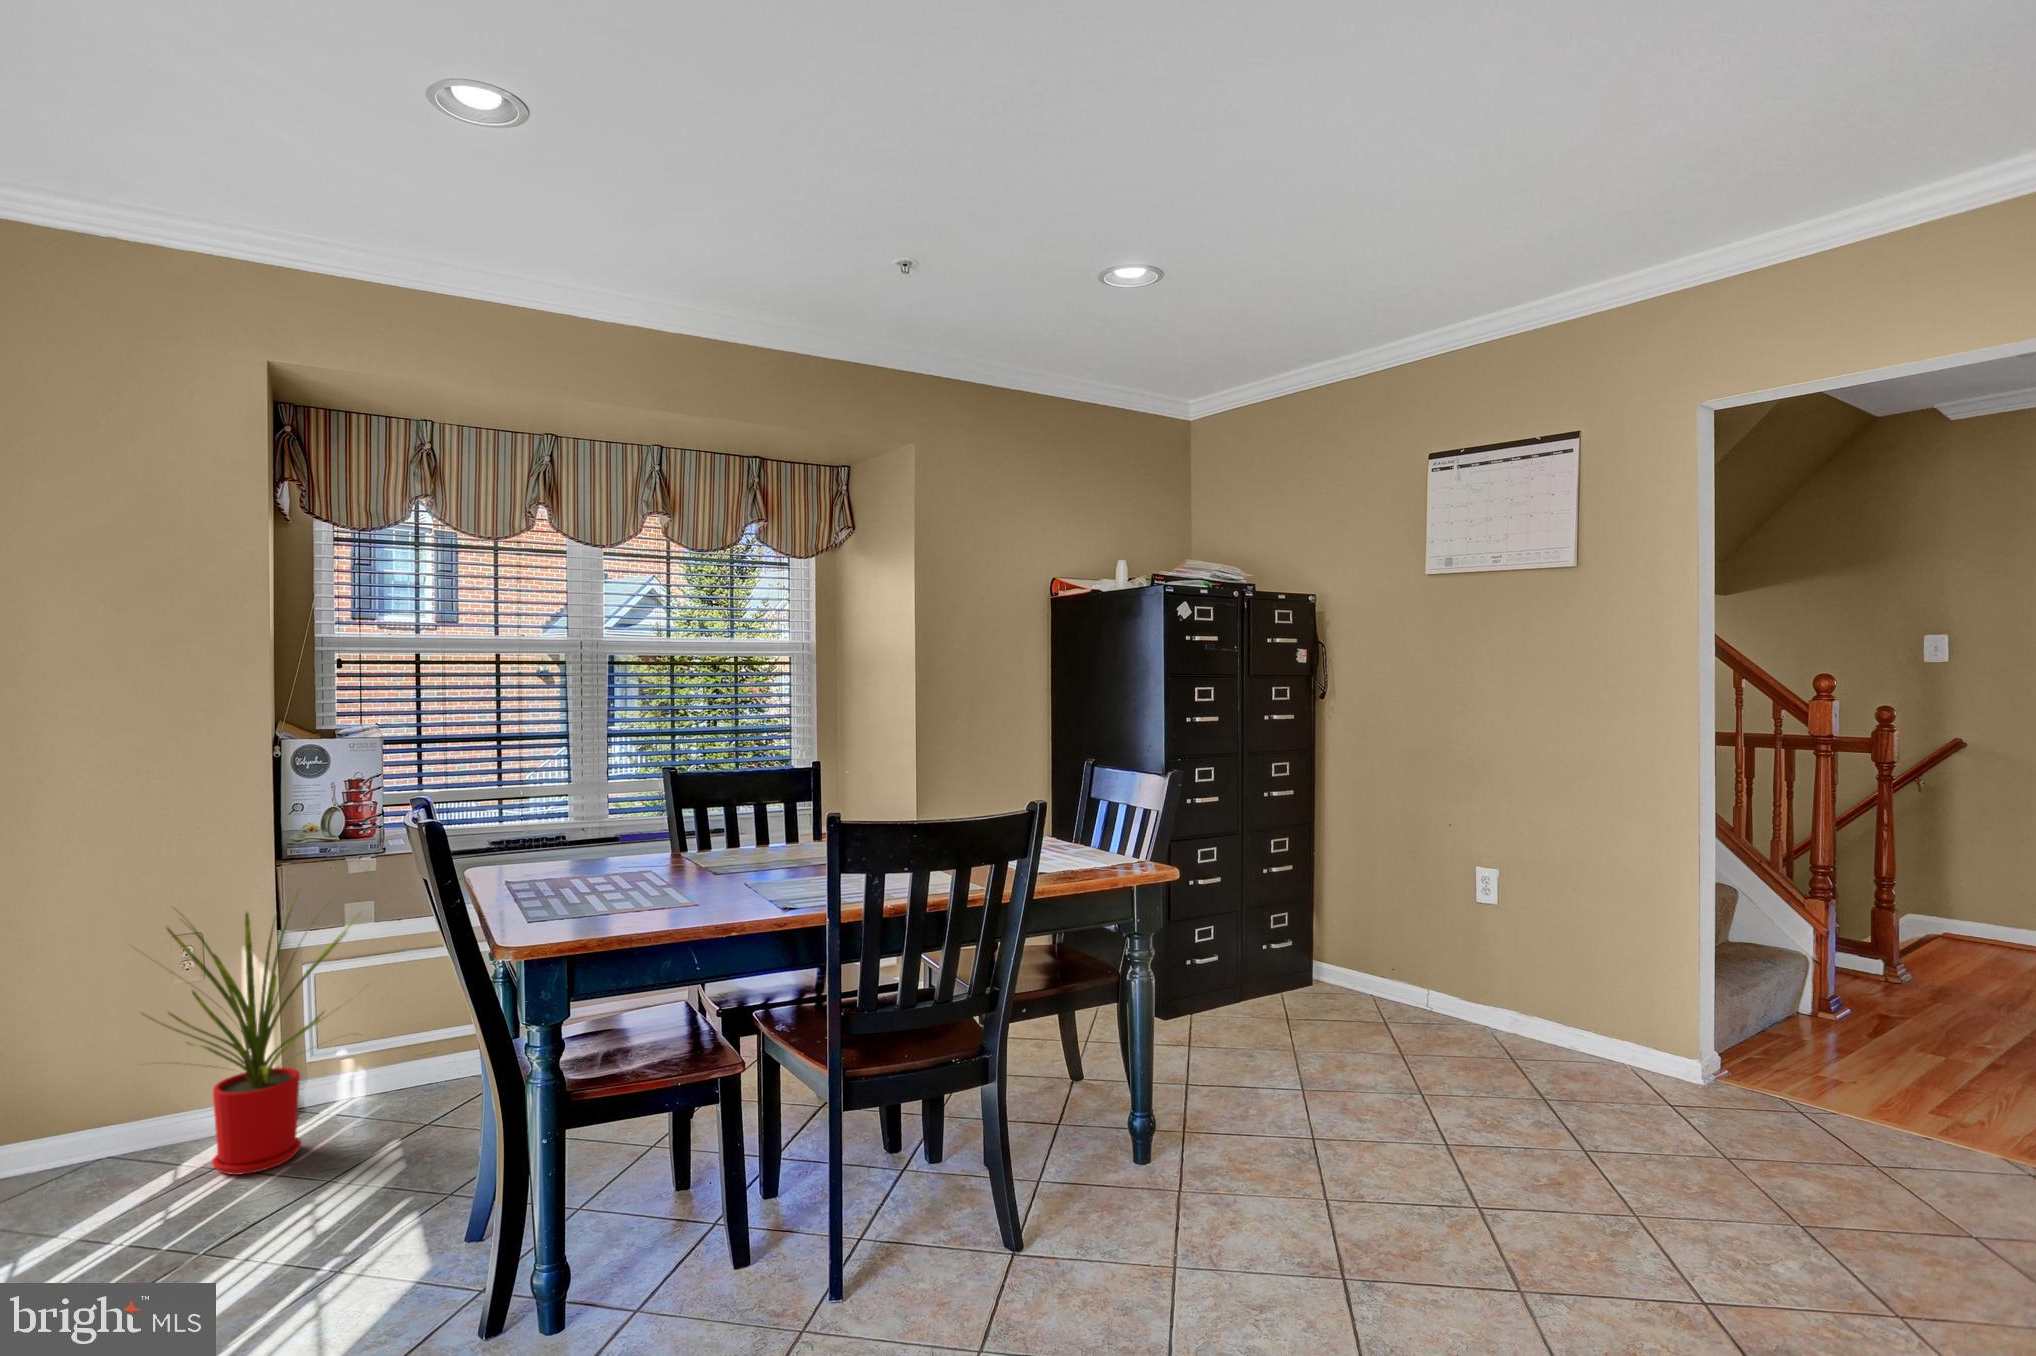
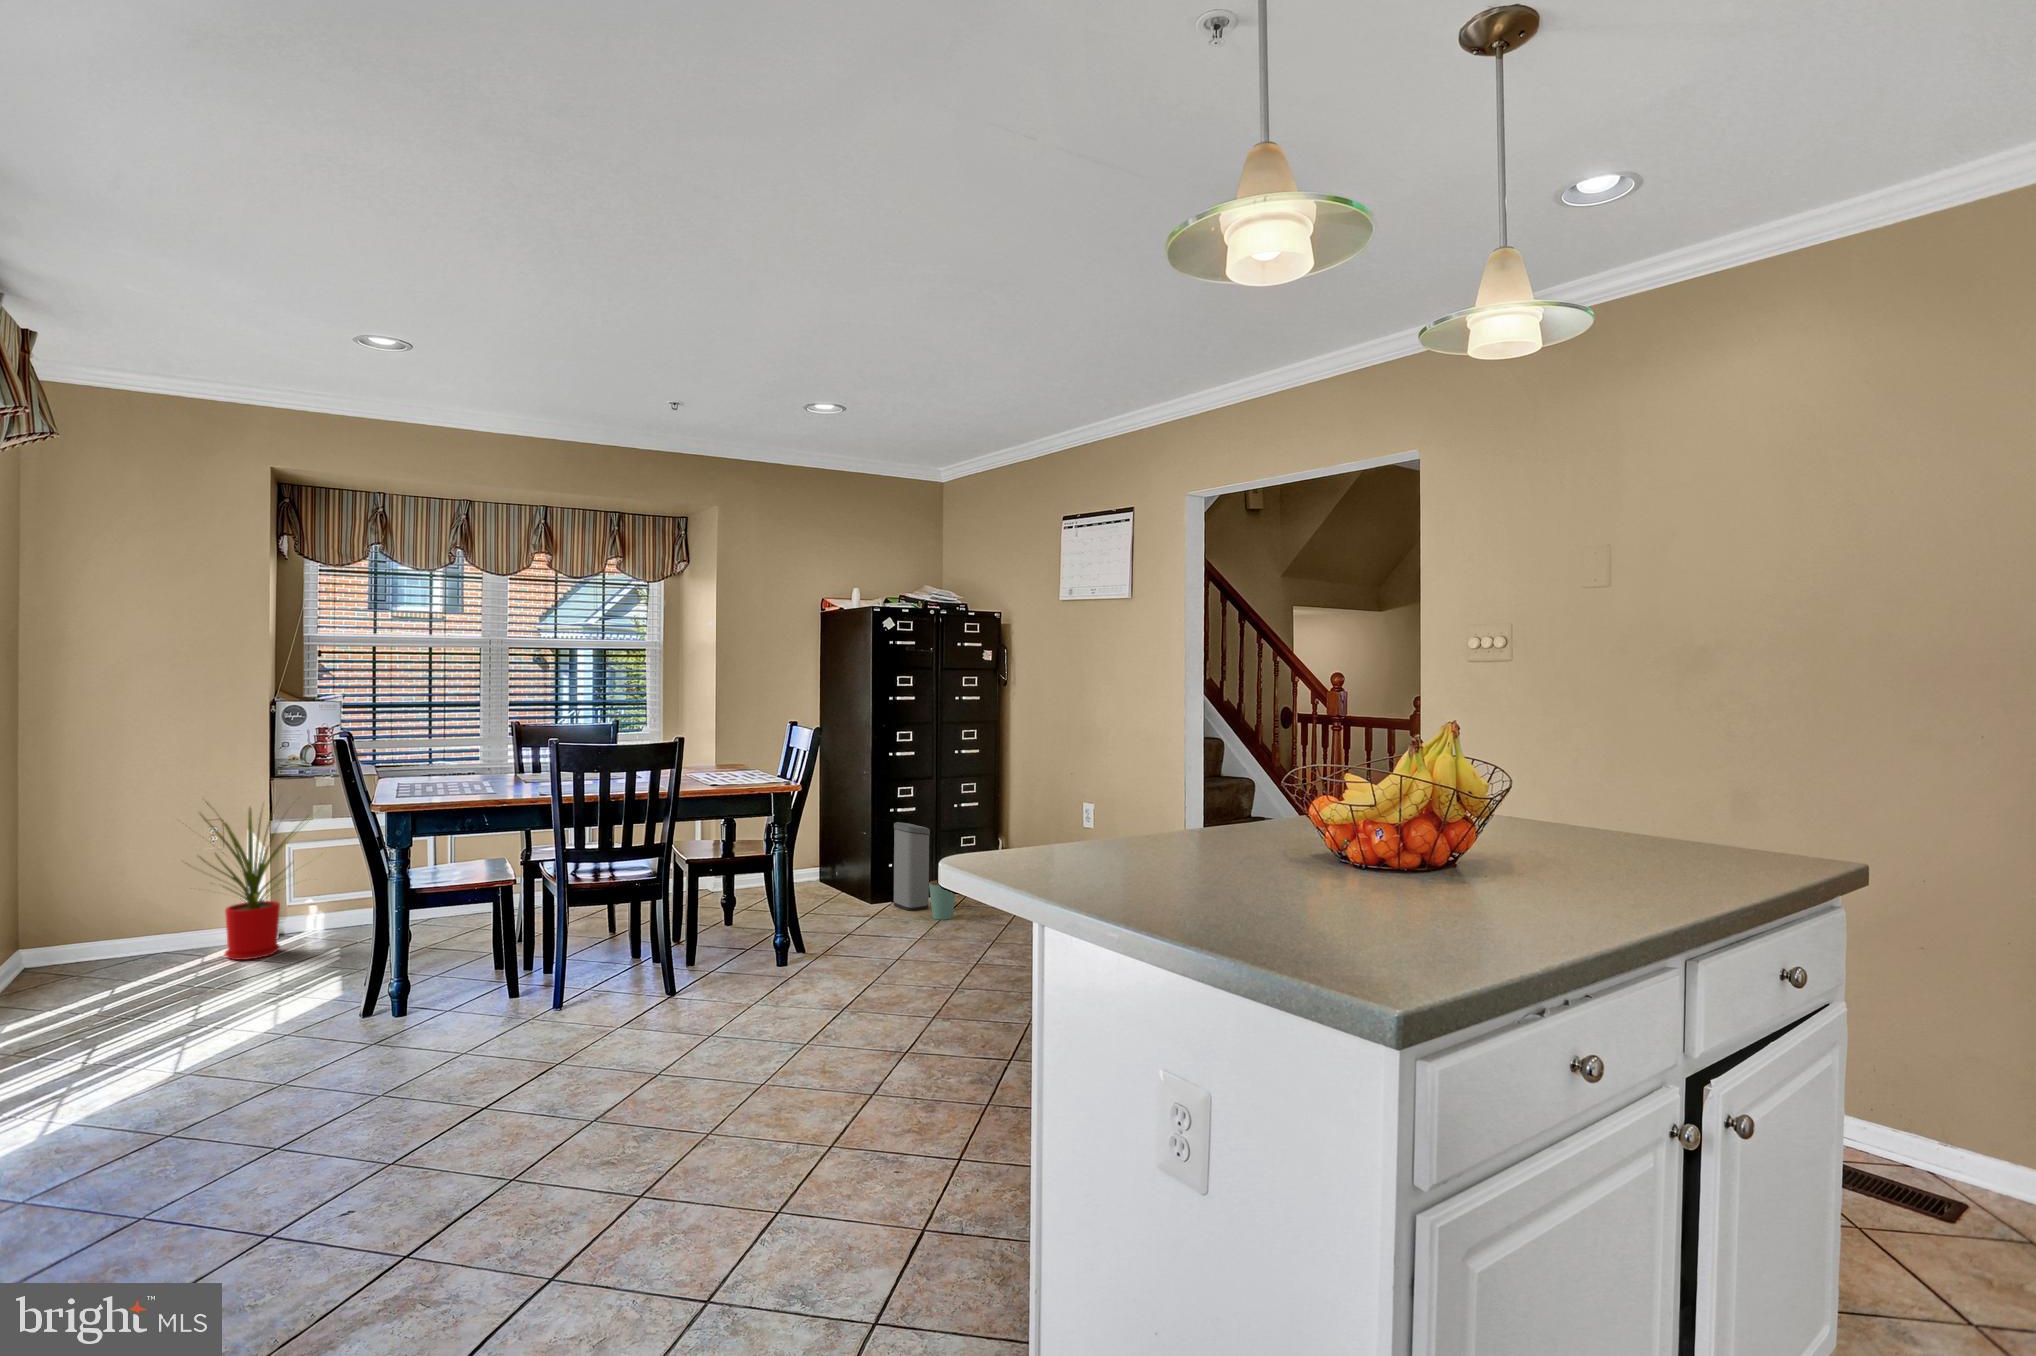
trash can: none [1193,904,1313,1058] -> present [894,822,955,920]

